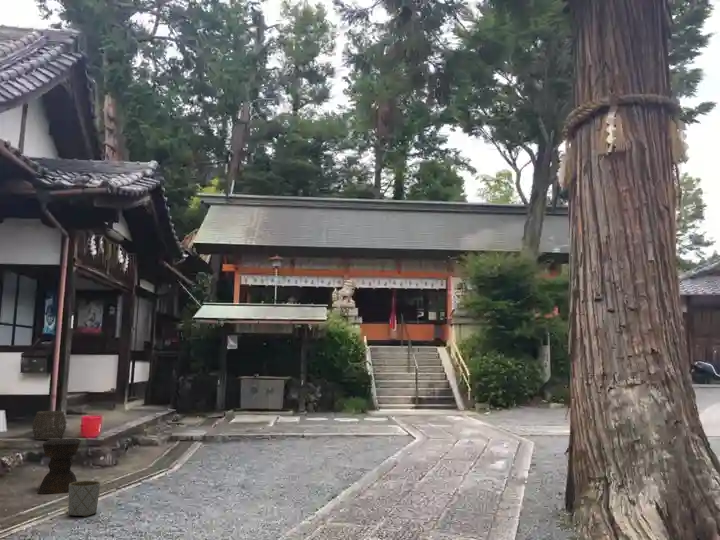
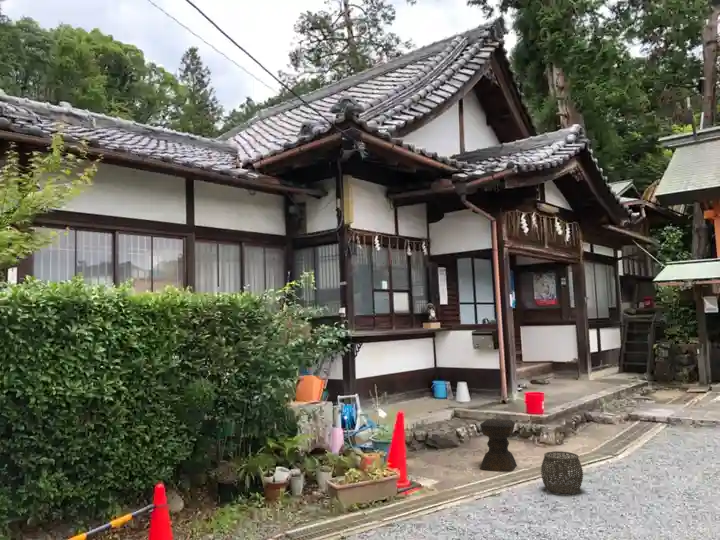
woven basket: present [32,411,66,440] -> present [541,451,583,494]
planter: present [68,481,100,517] -> none [492,468,520,503]

